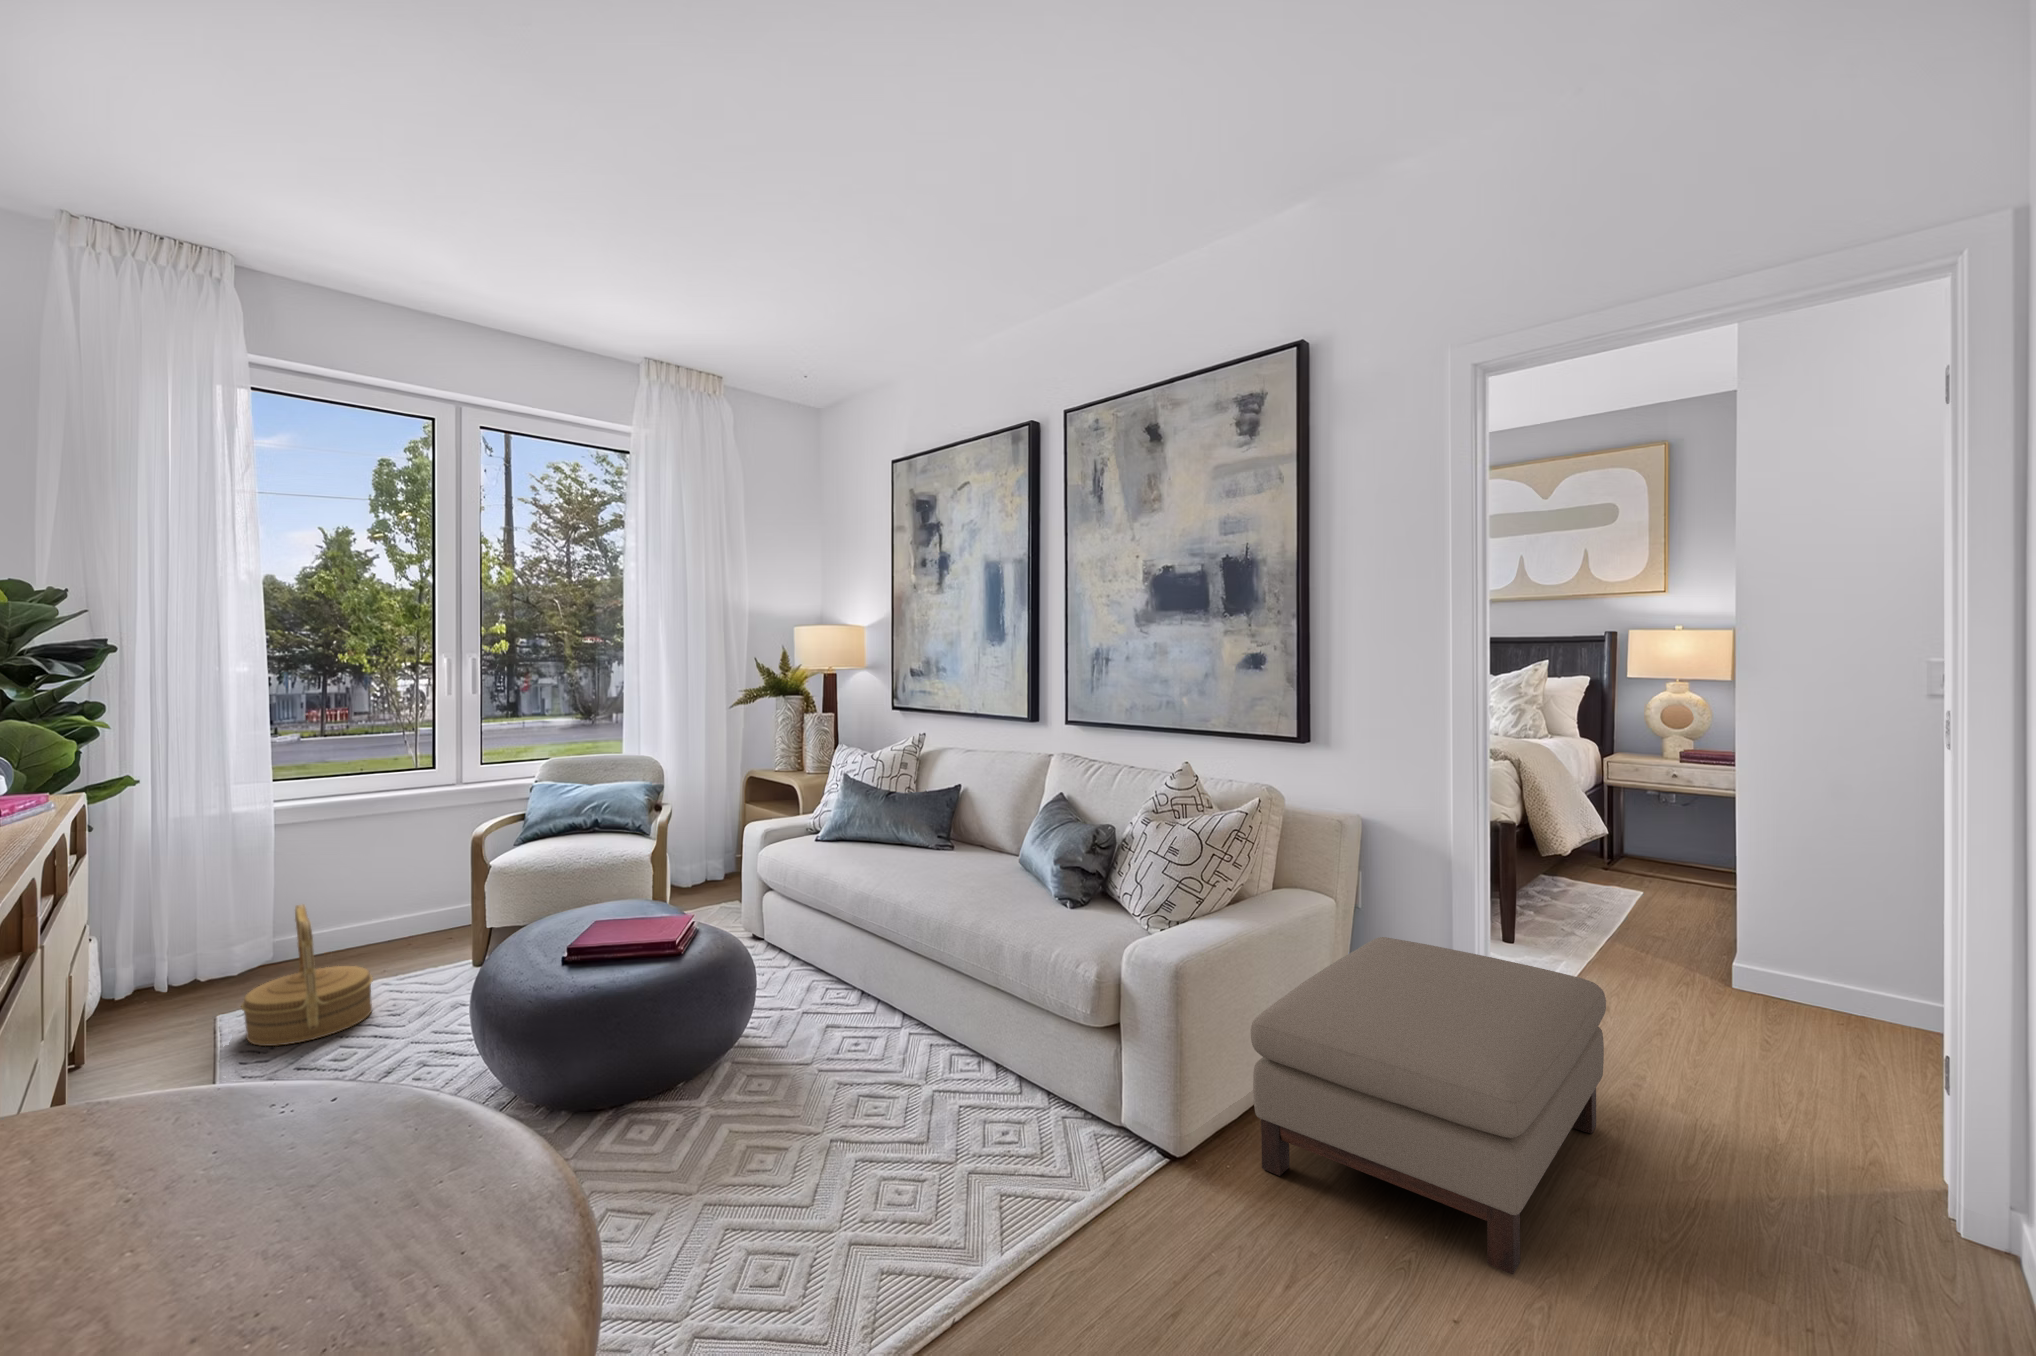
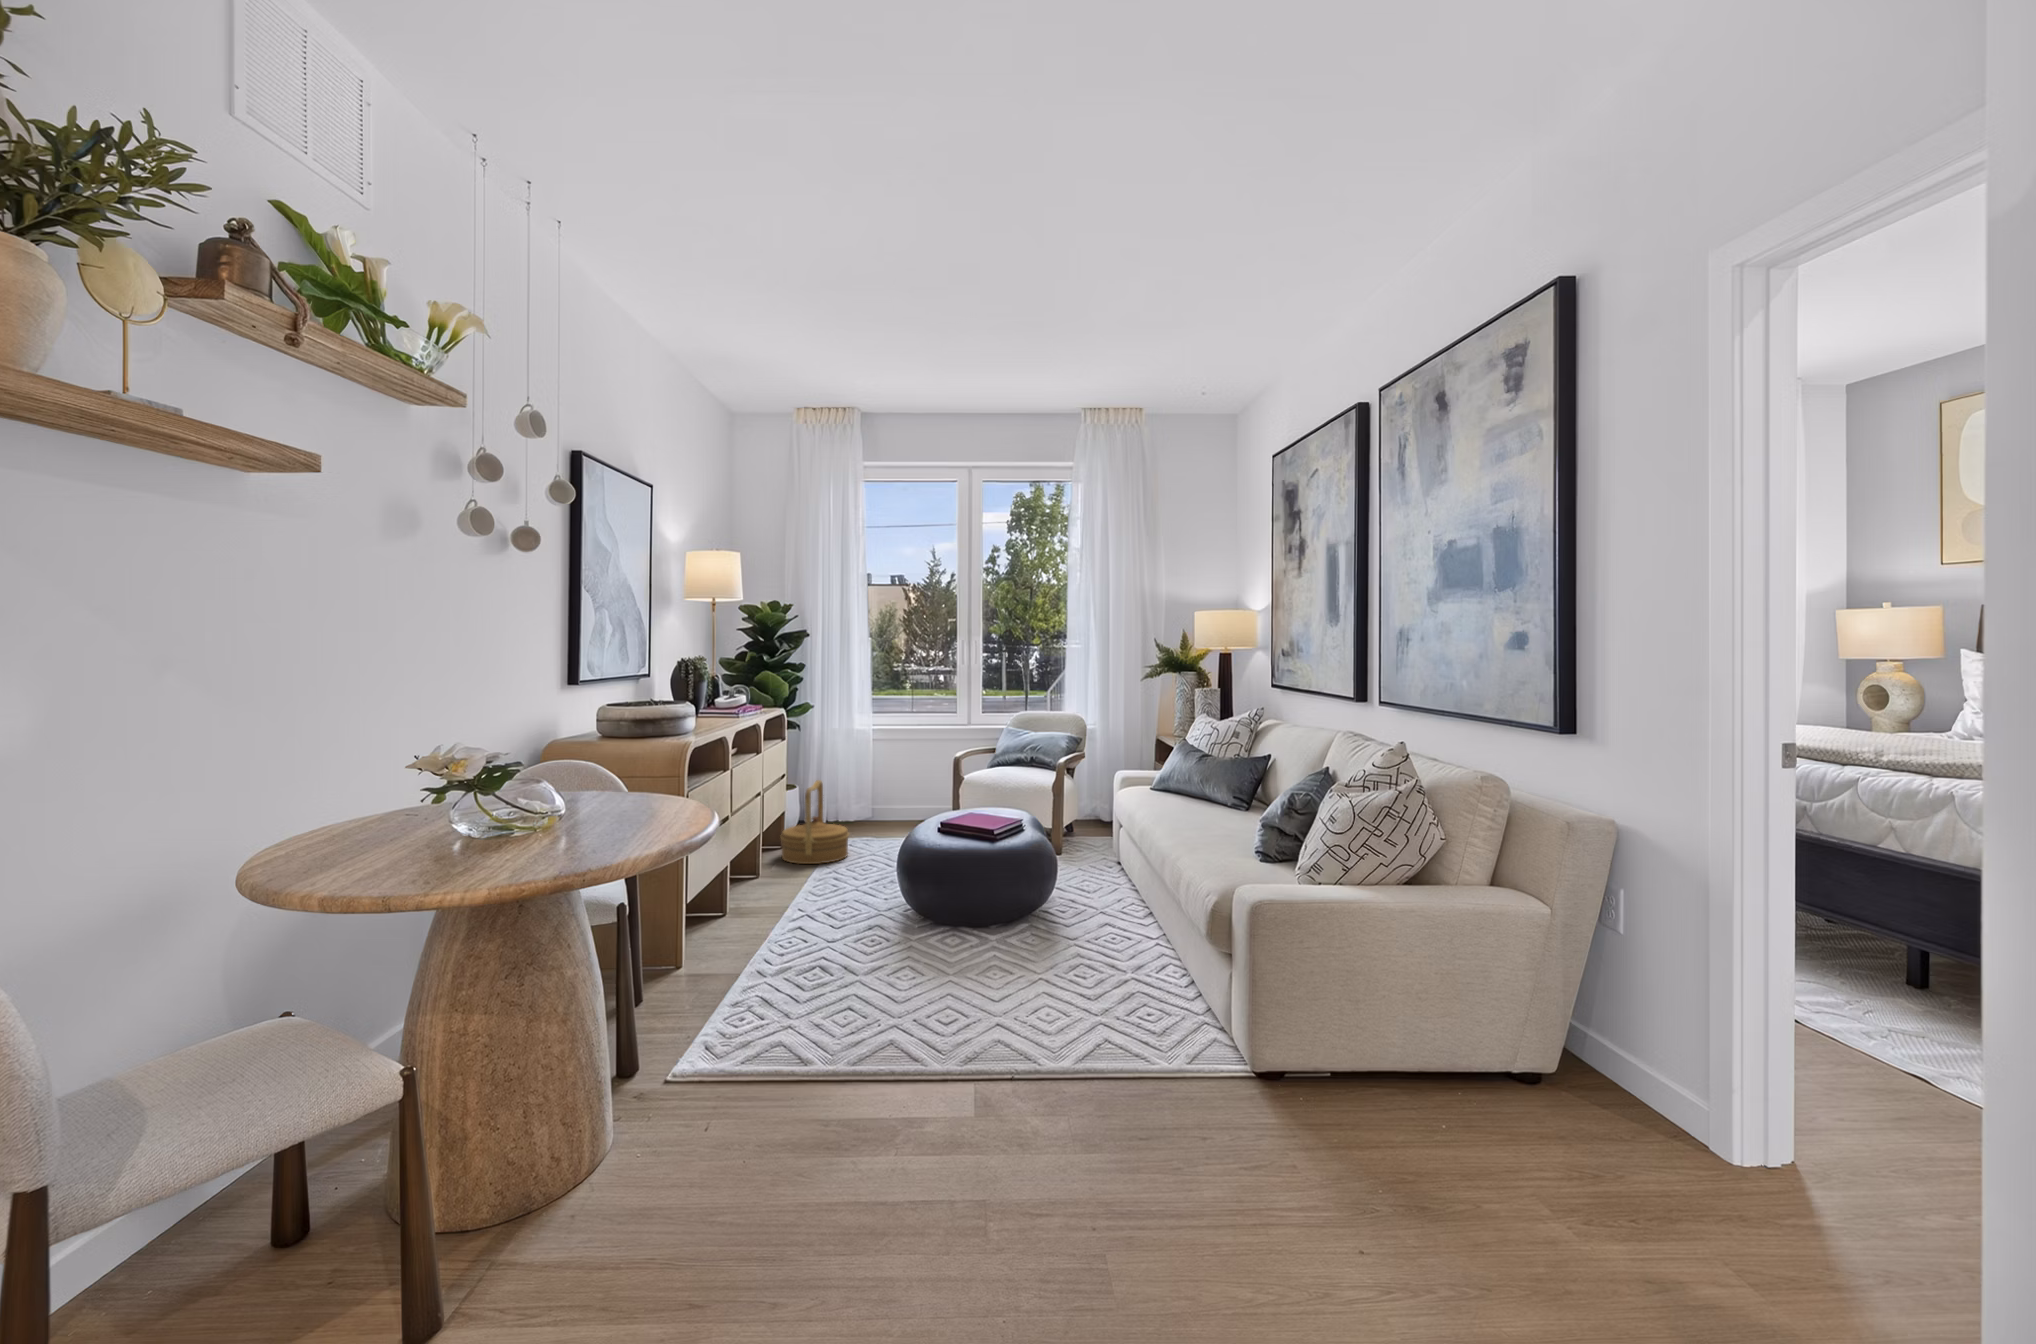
ottoman: present [1251,937,1606,1274] -> none [1305,956,1805,1277]

